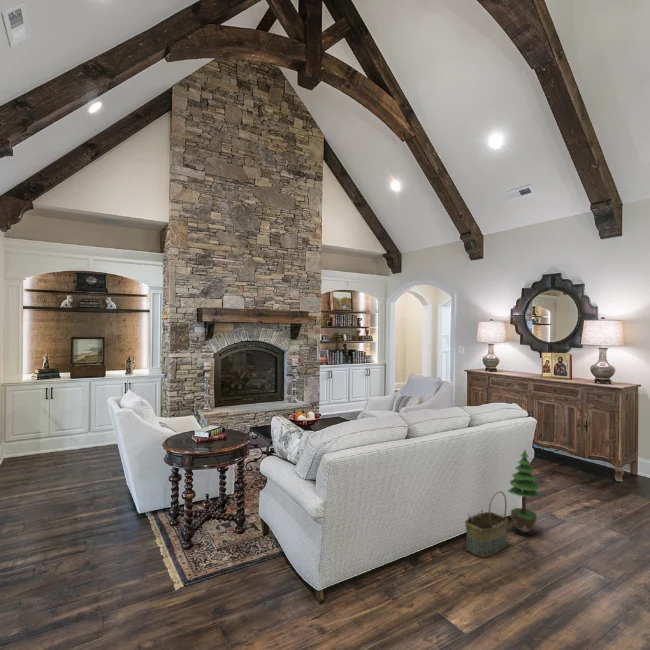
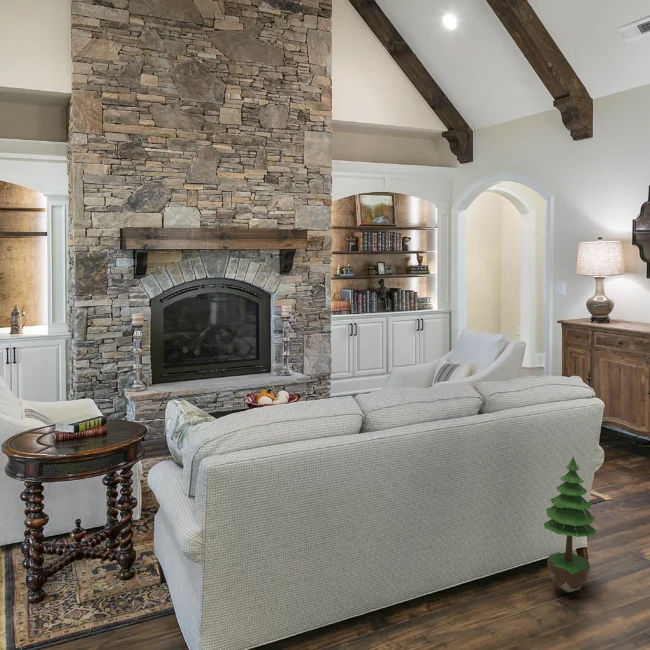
basket: present [465,491,508,557] -> none [452,511,530,630]

